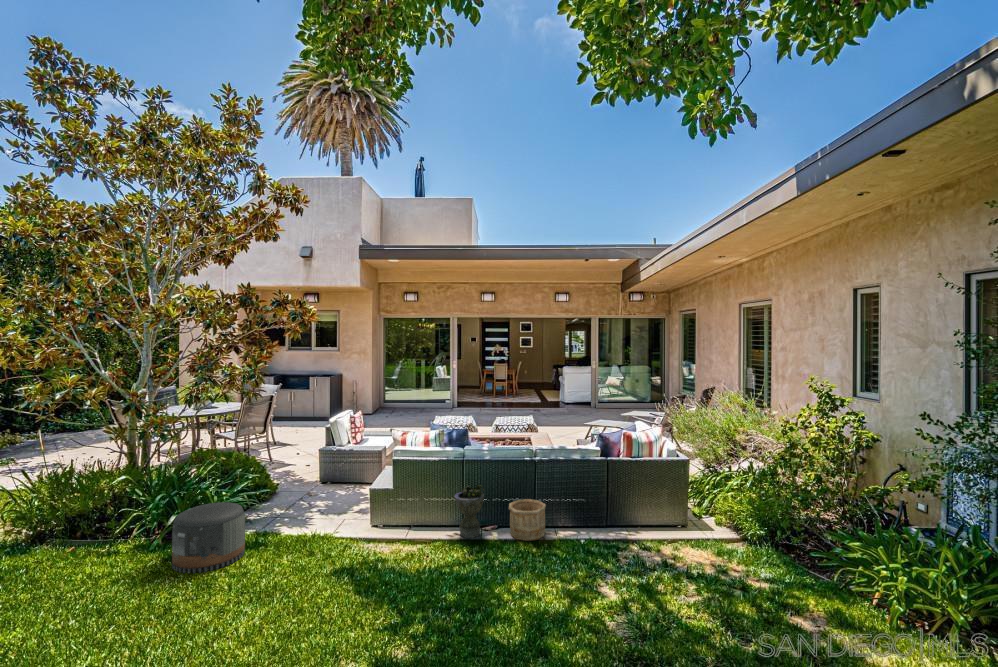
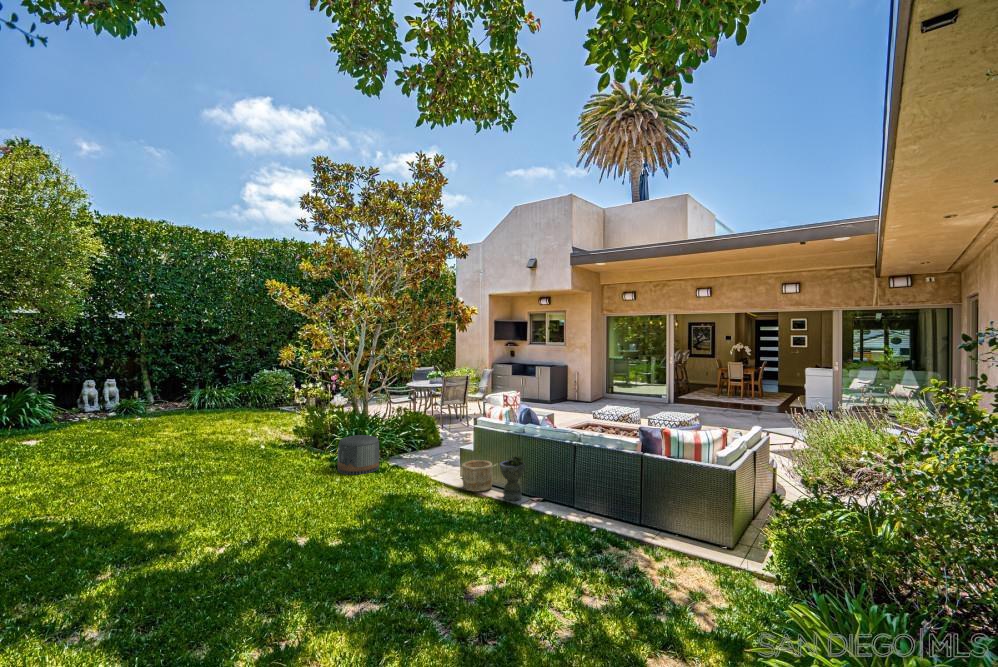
wooden bucket: present [509,499,546,541] -> present [462,460,492,492]

